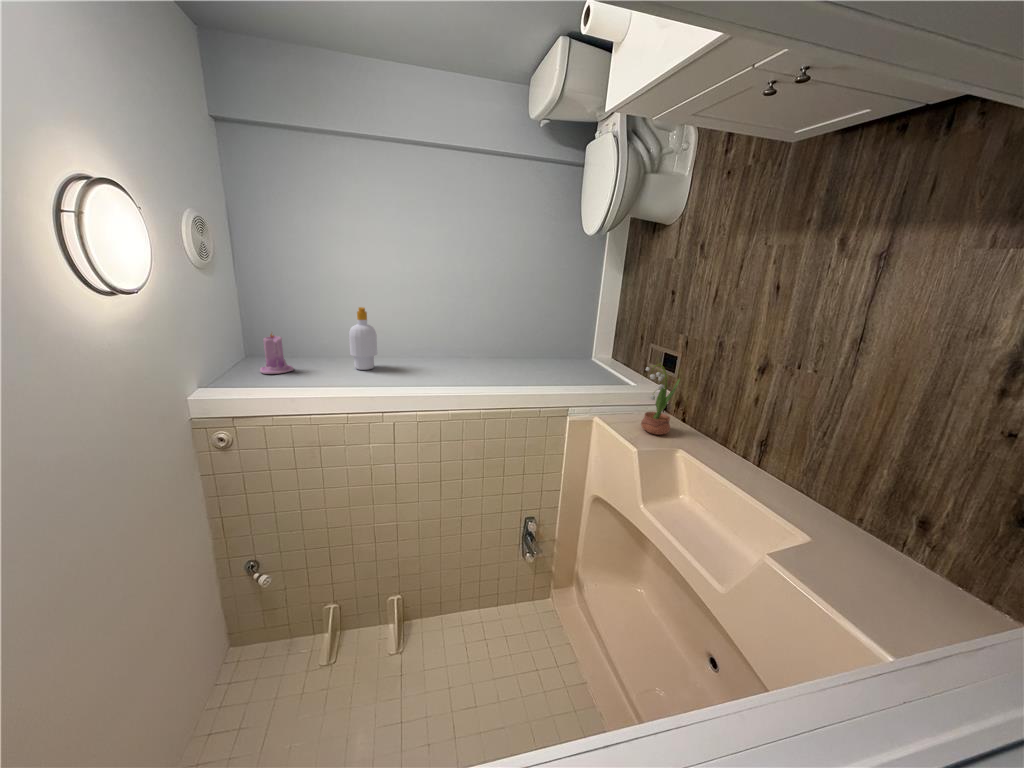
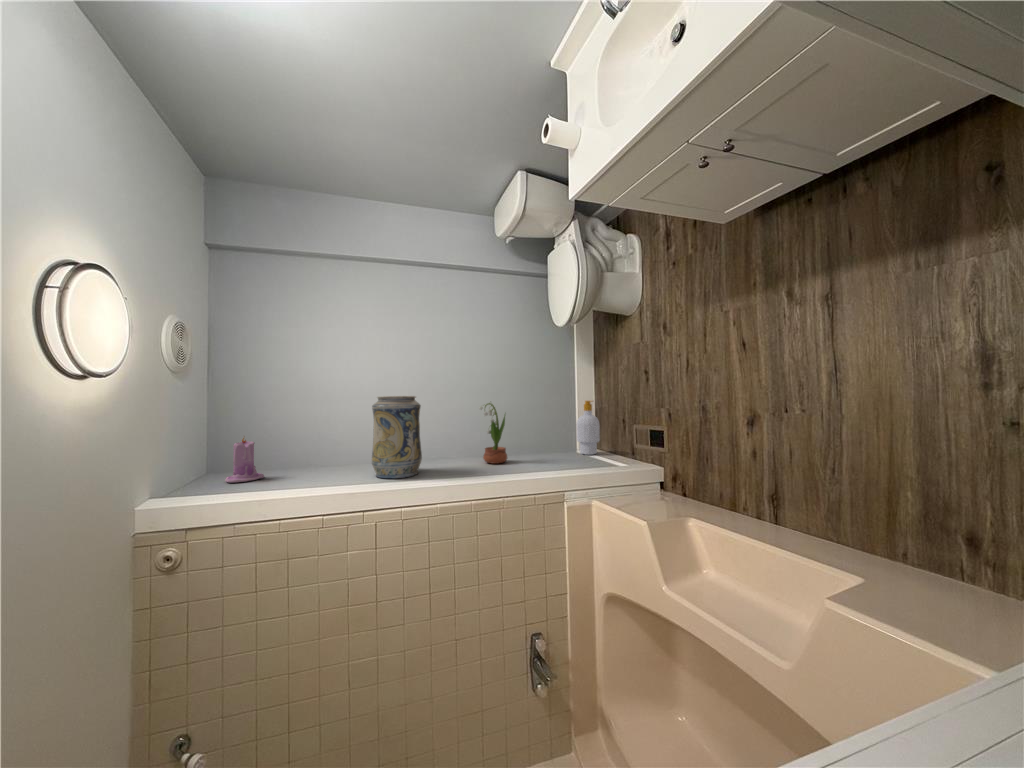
decorative vase: none [390,302,437,383] -> present [372,396,422,478]
soap bottle: present [349,307,377,370] -> present [577,401,600,455]
potted flower: present [641,364,680,435] -> present [480,403,507,464]

